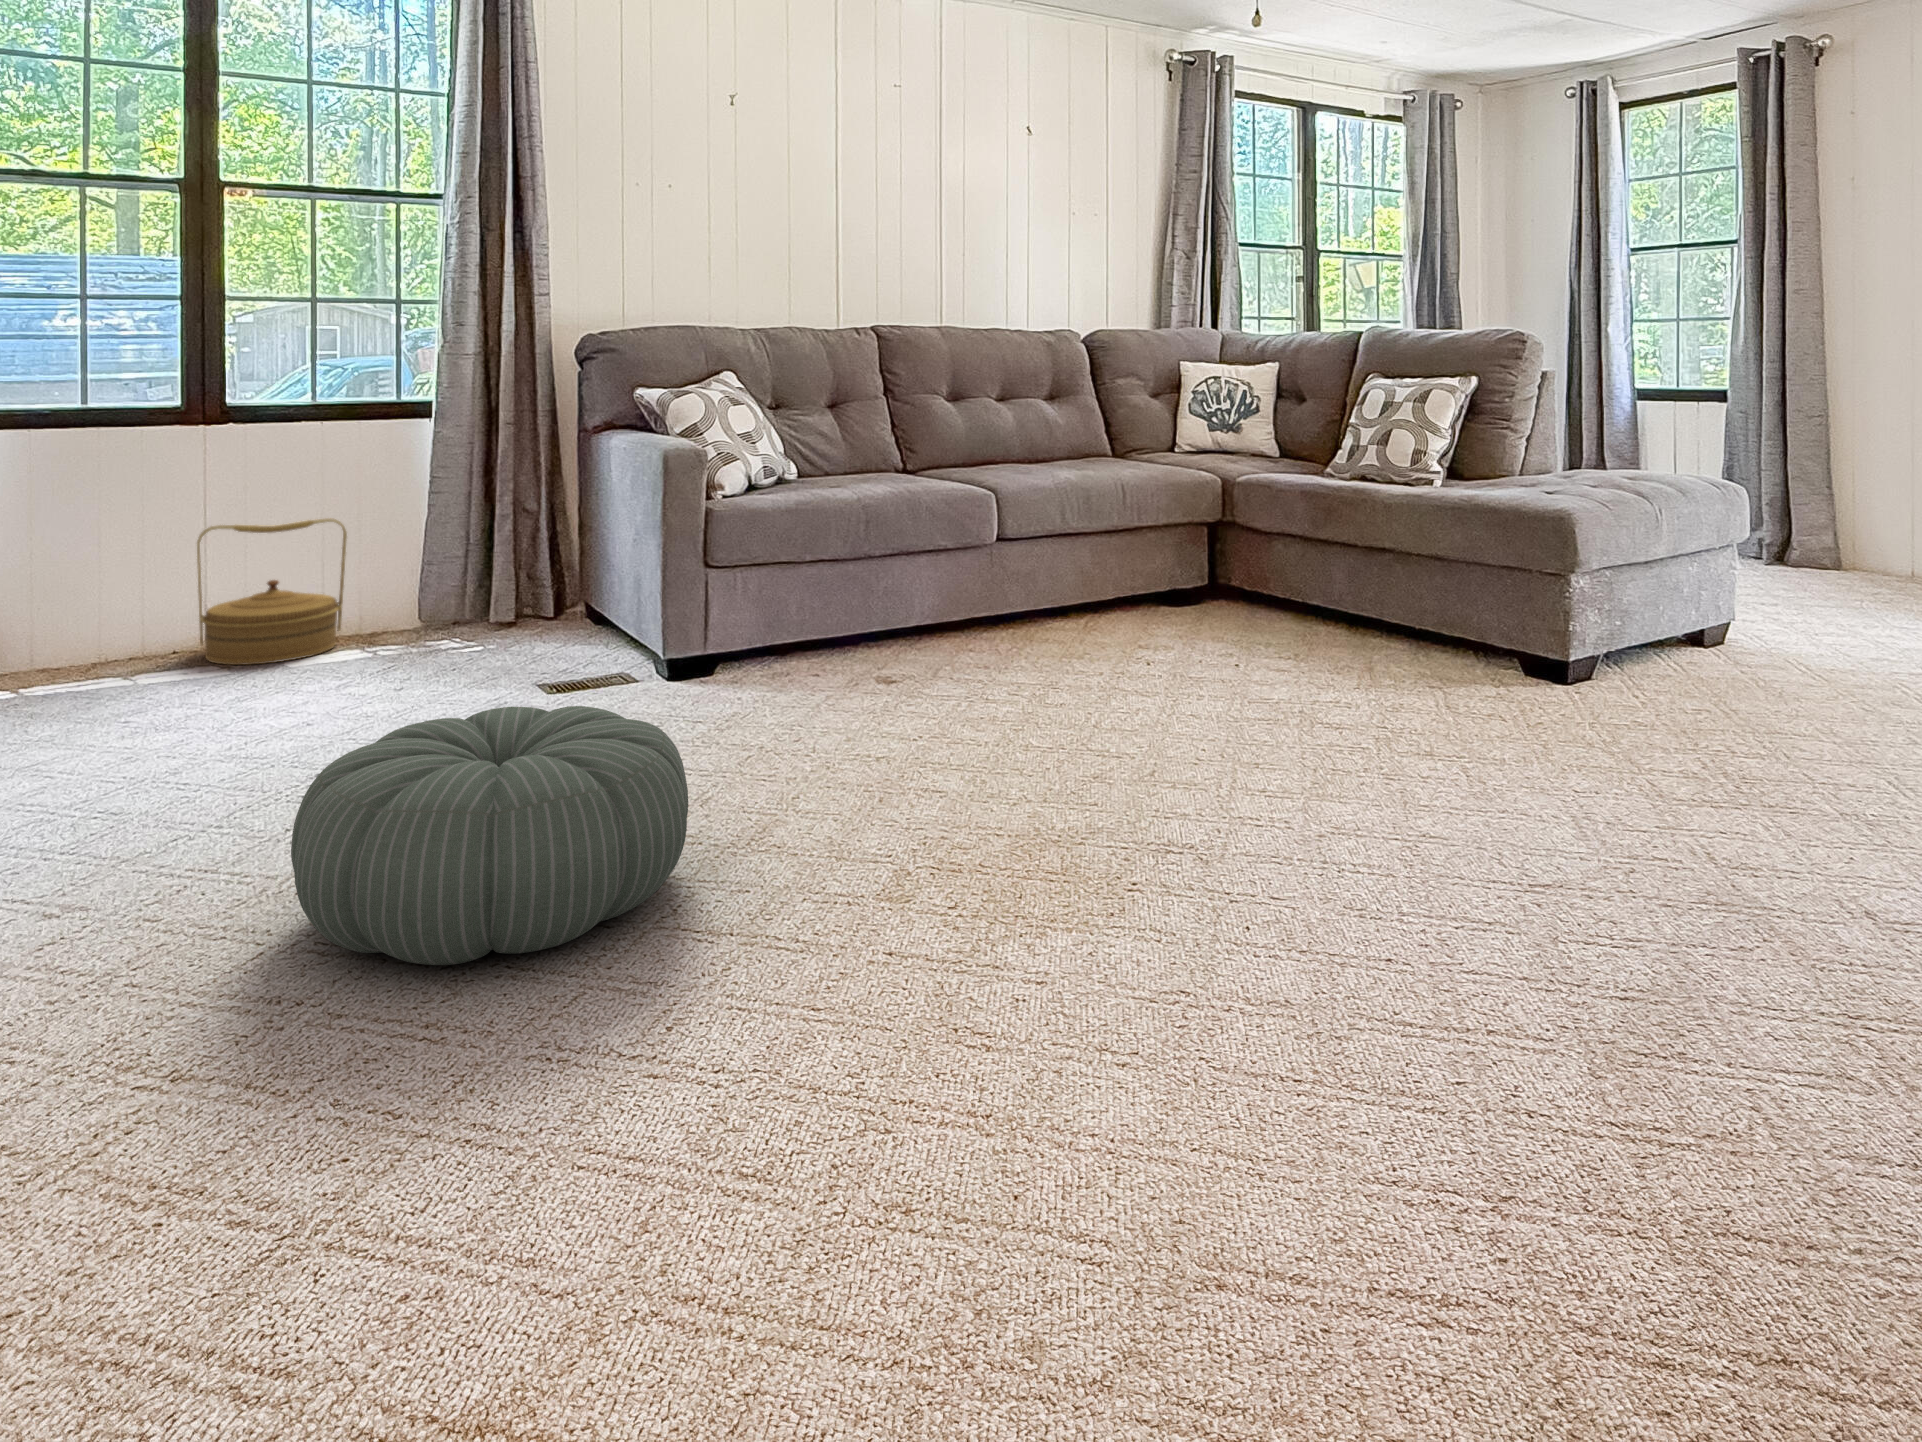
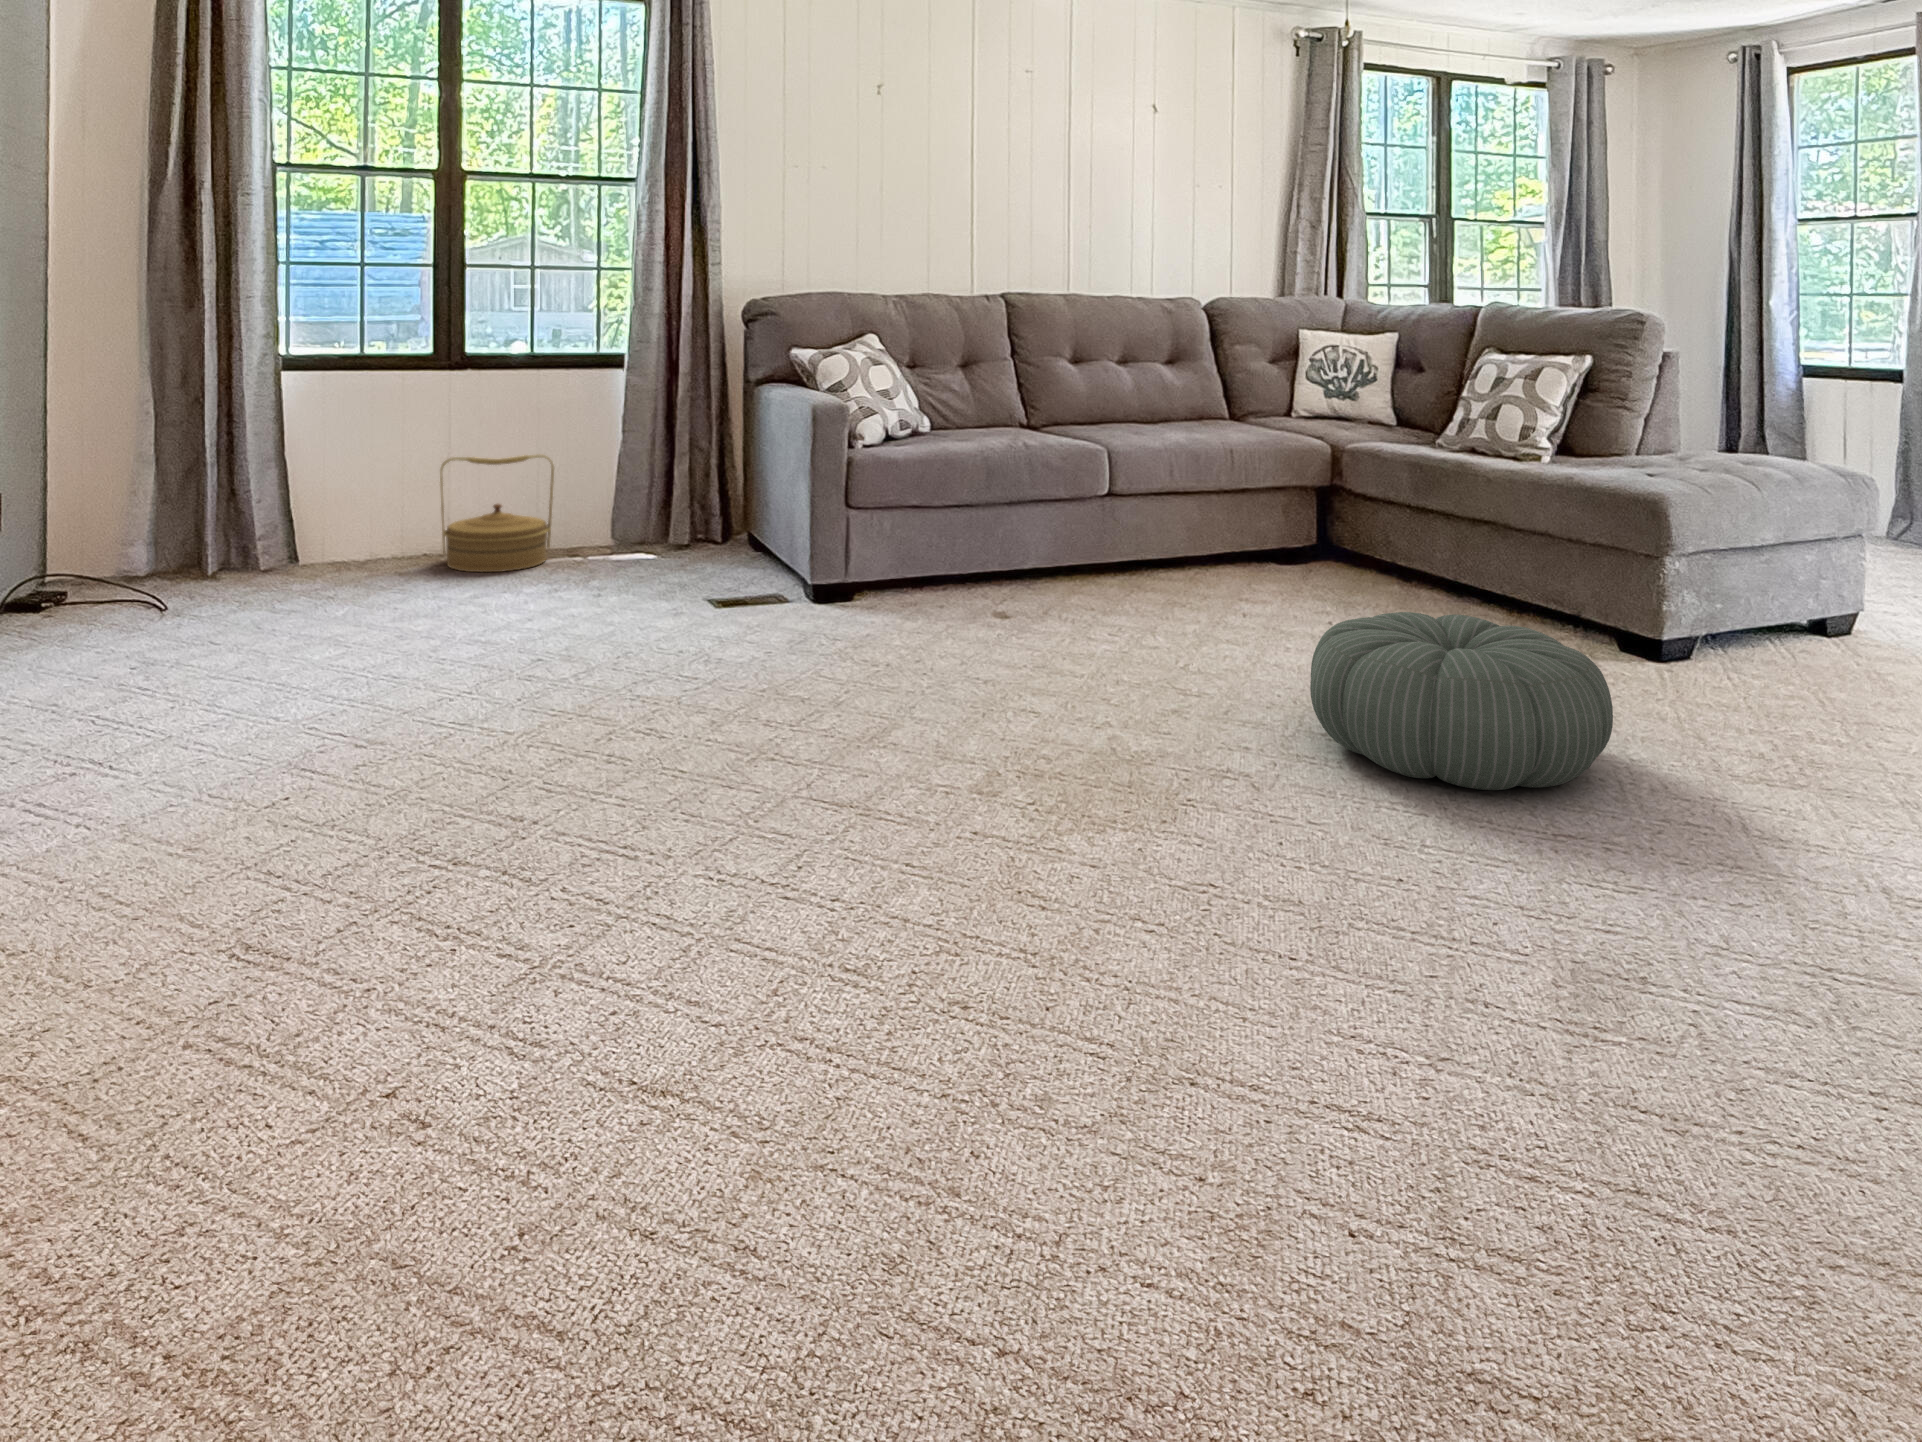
pouf: present [291,706,688,965] -> present [1310,612,1613,790]

